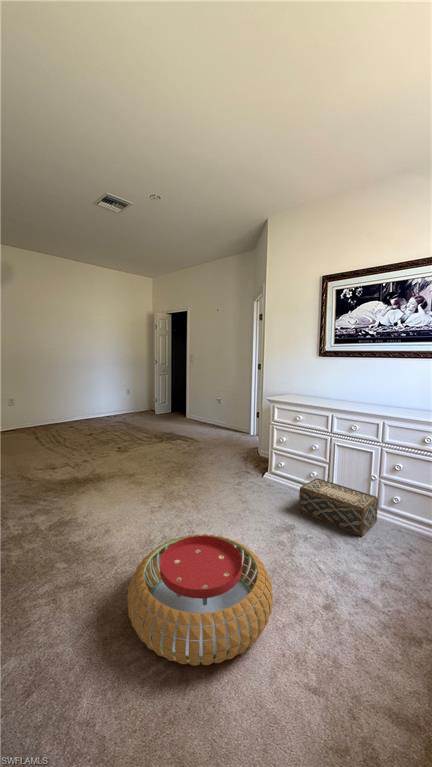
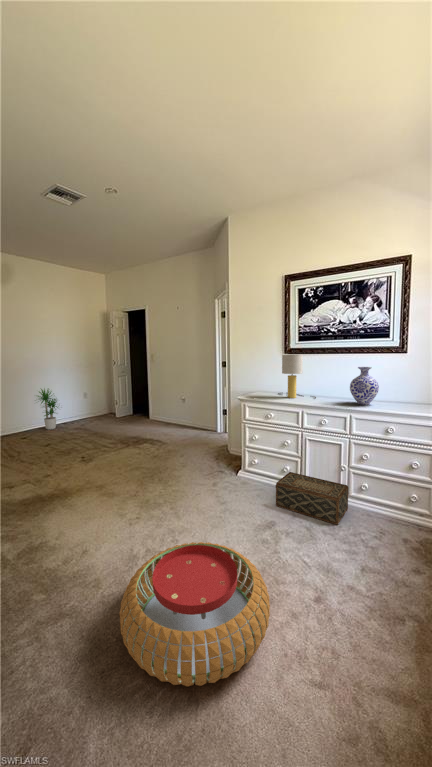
table lamp: none [310,357,349,404] -> present [278,354,316,398]
vase: none [385,372,418,412] -> present [350,367,379,405]
potted plant: none [79,381,106,422] -> present [38,389,58,429]

